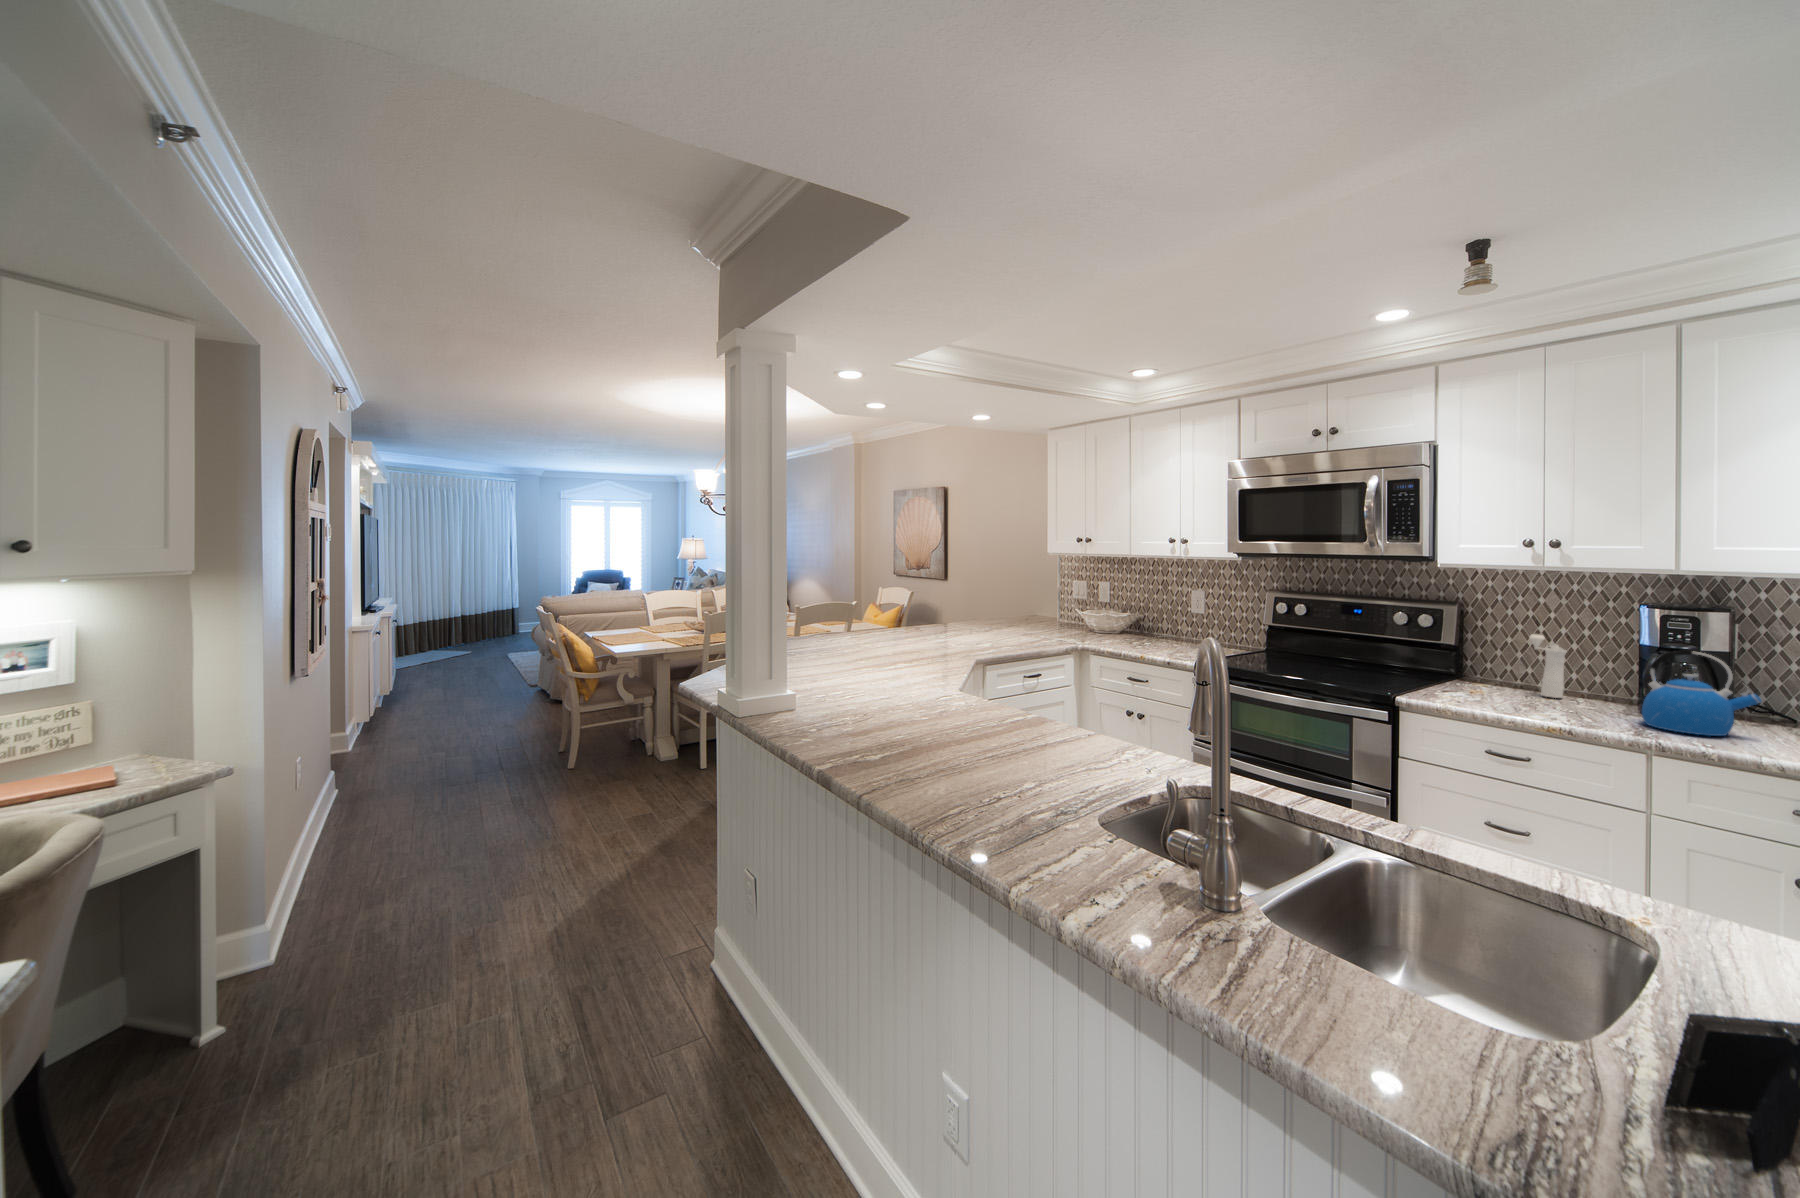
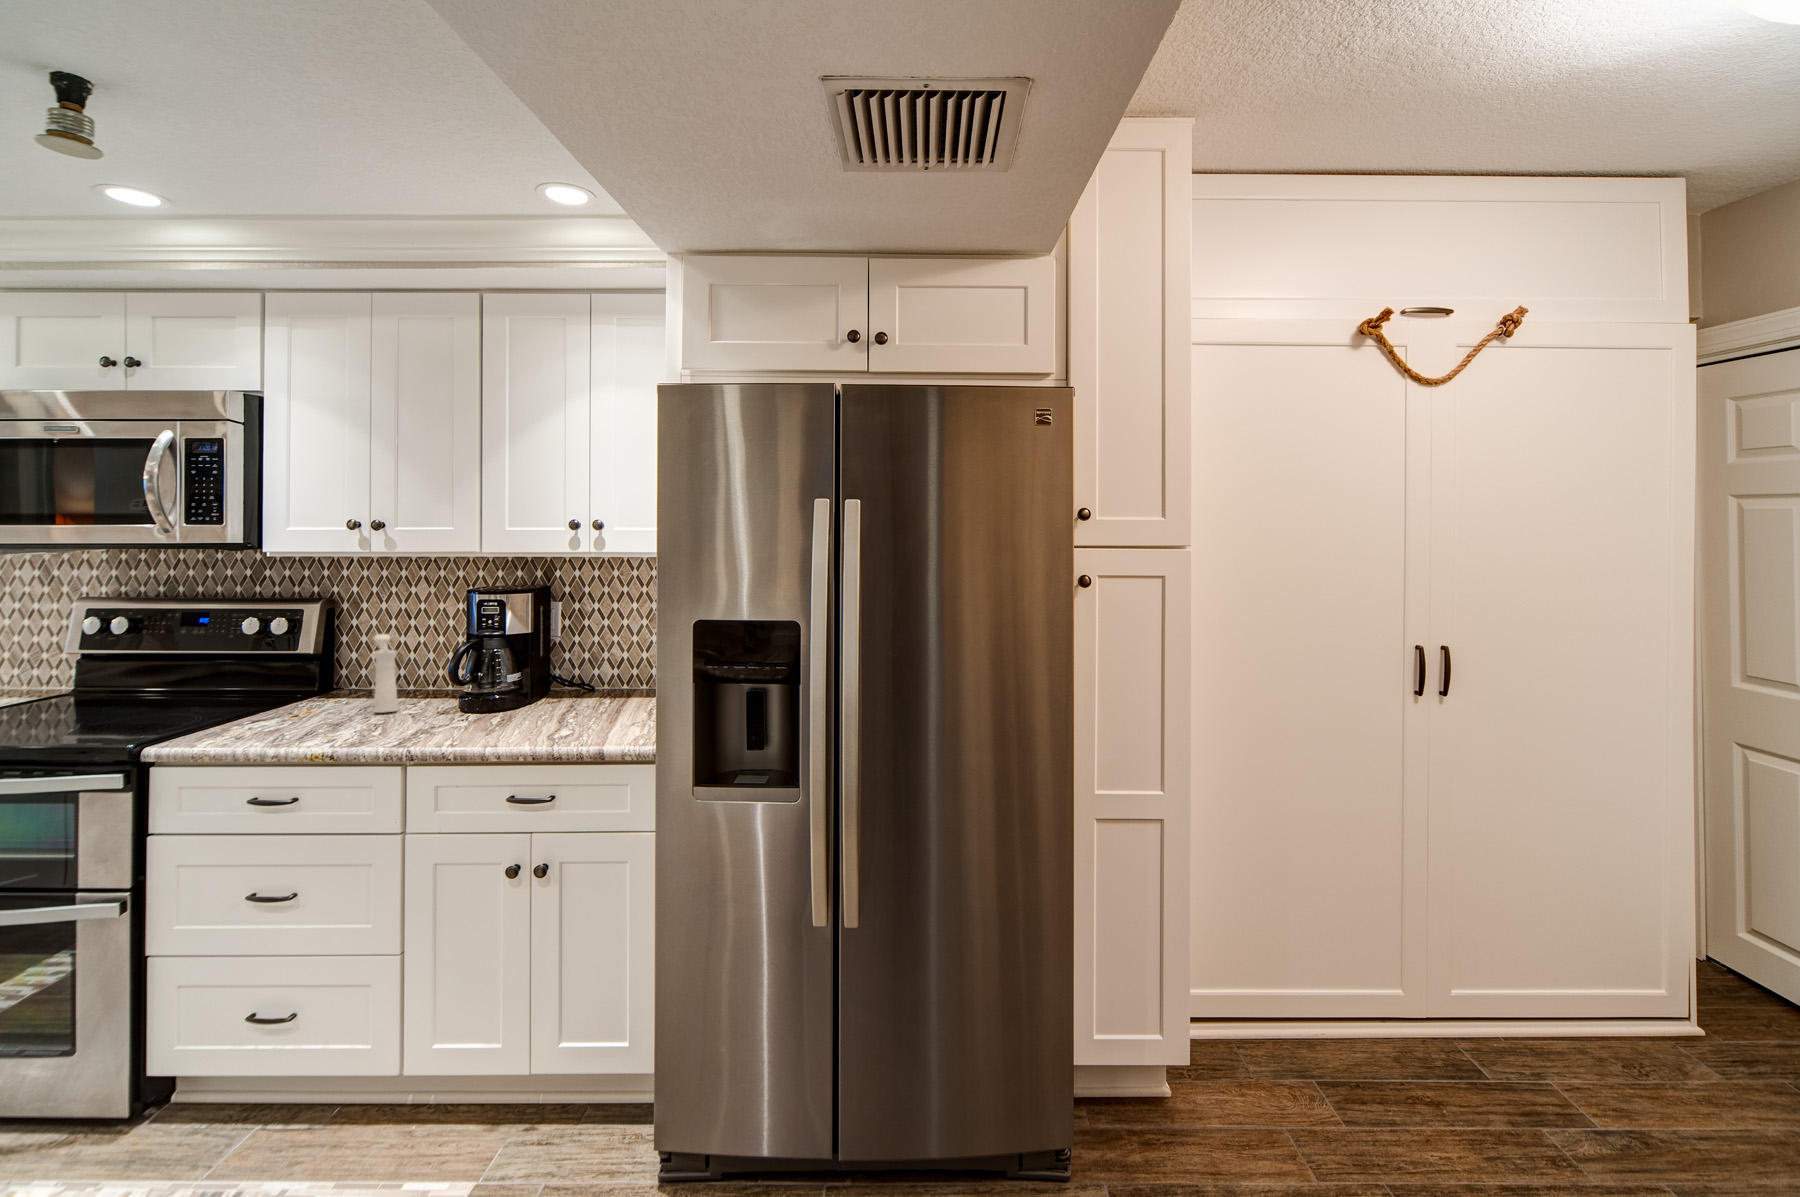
kettle: present [1642,650,1761,736] -> none [421,636,512,734]

